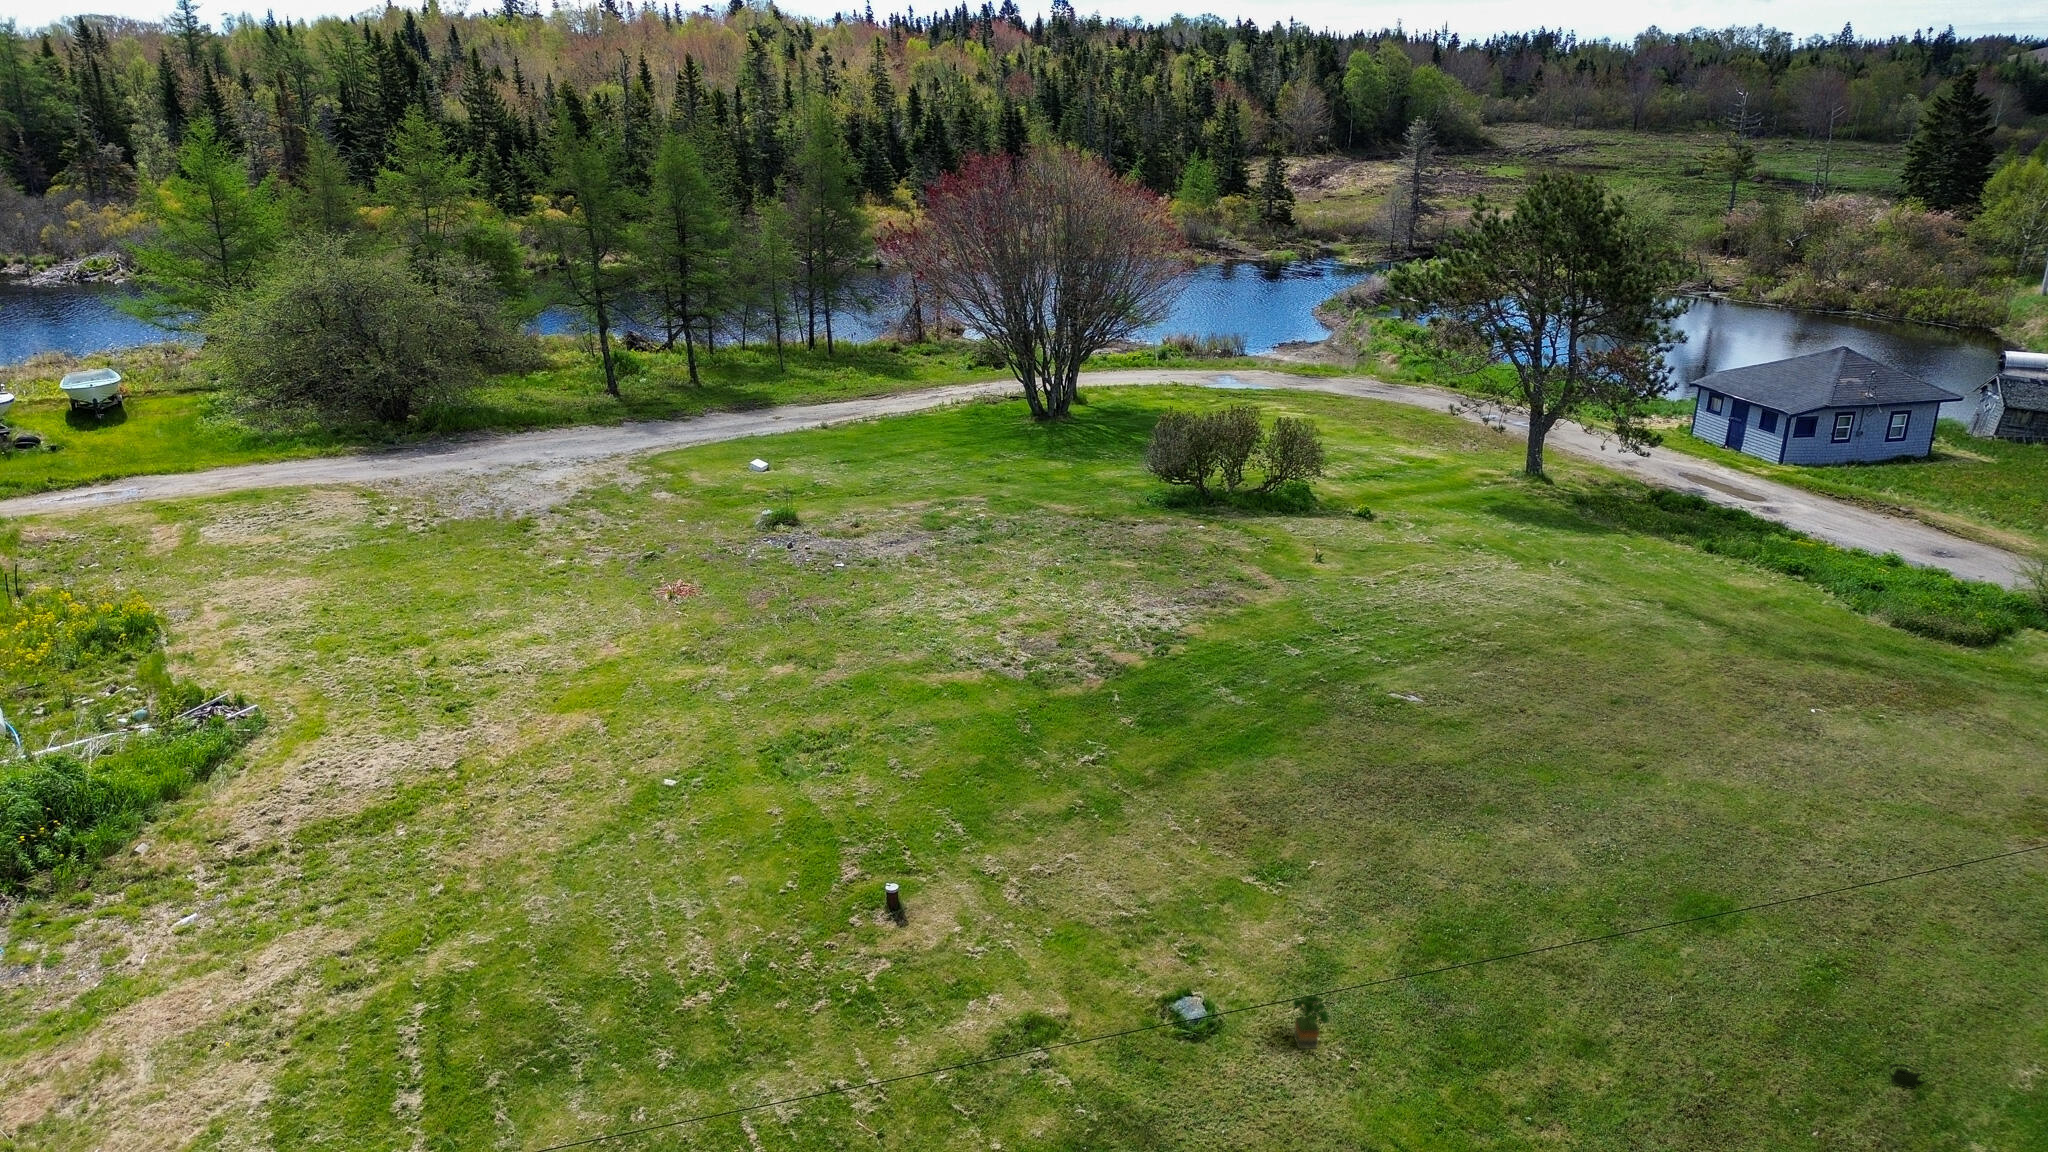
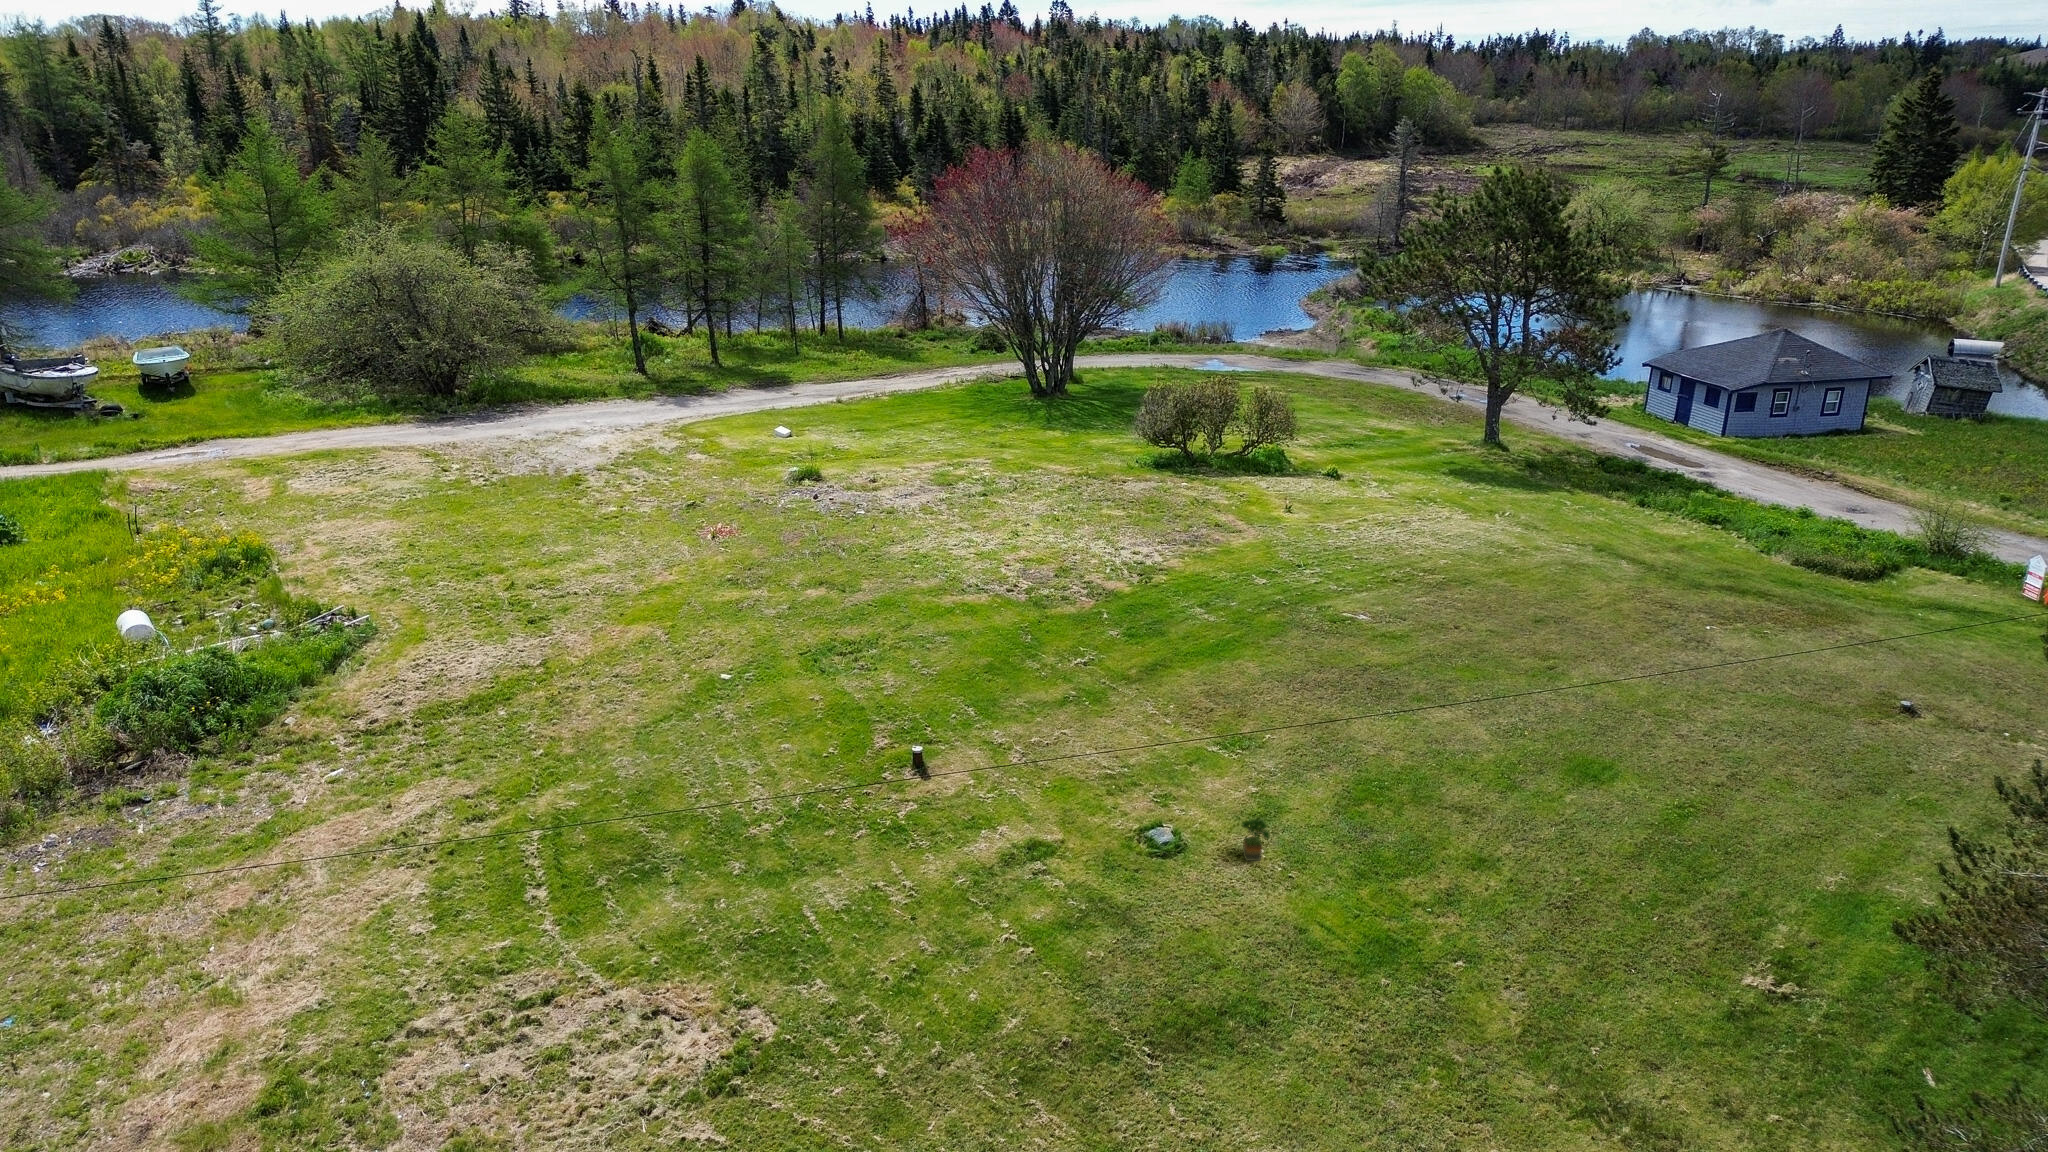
watering can: present [1889,1064,1931,1089] -> none [1712,867,1747,886]

